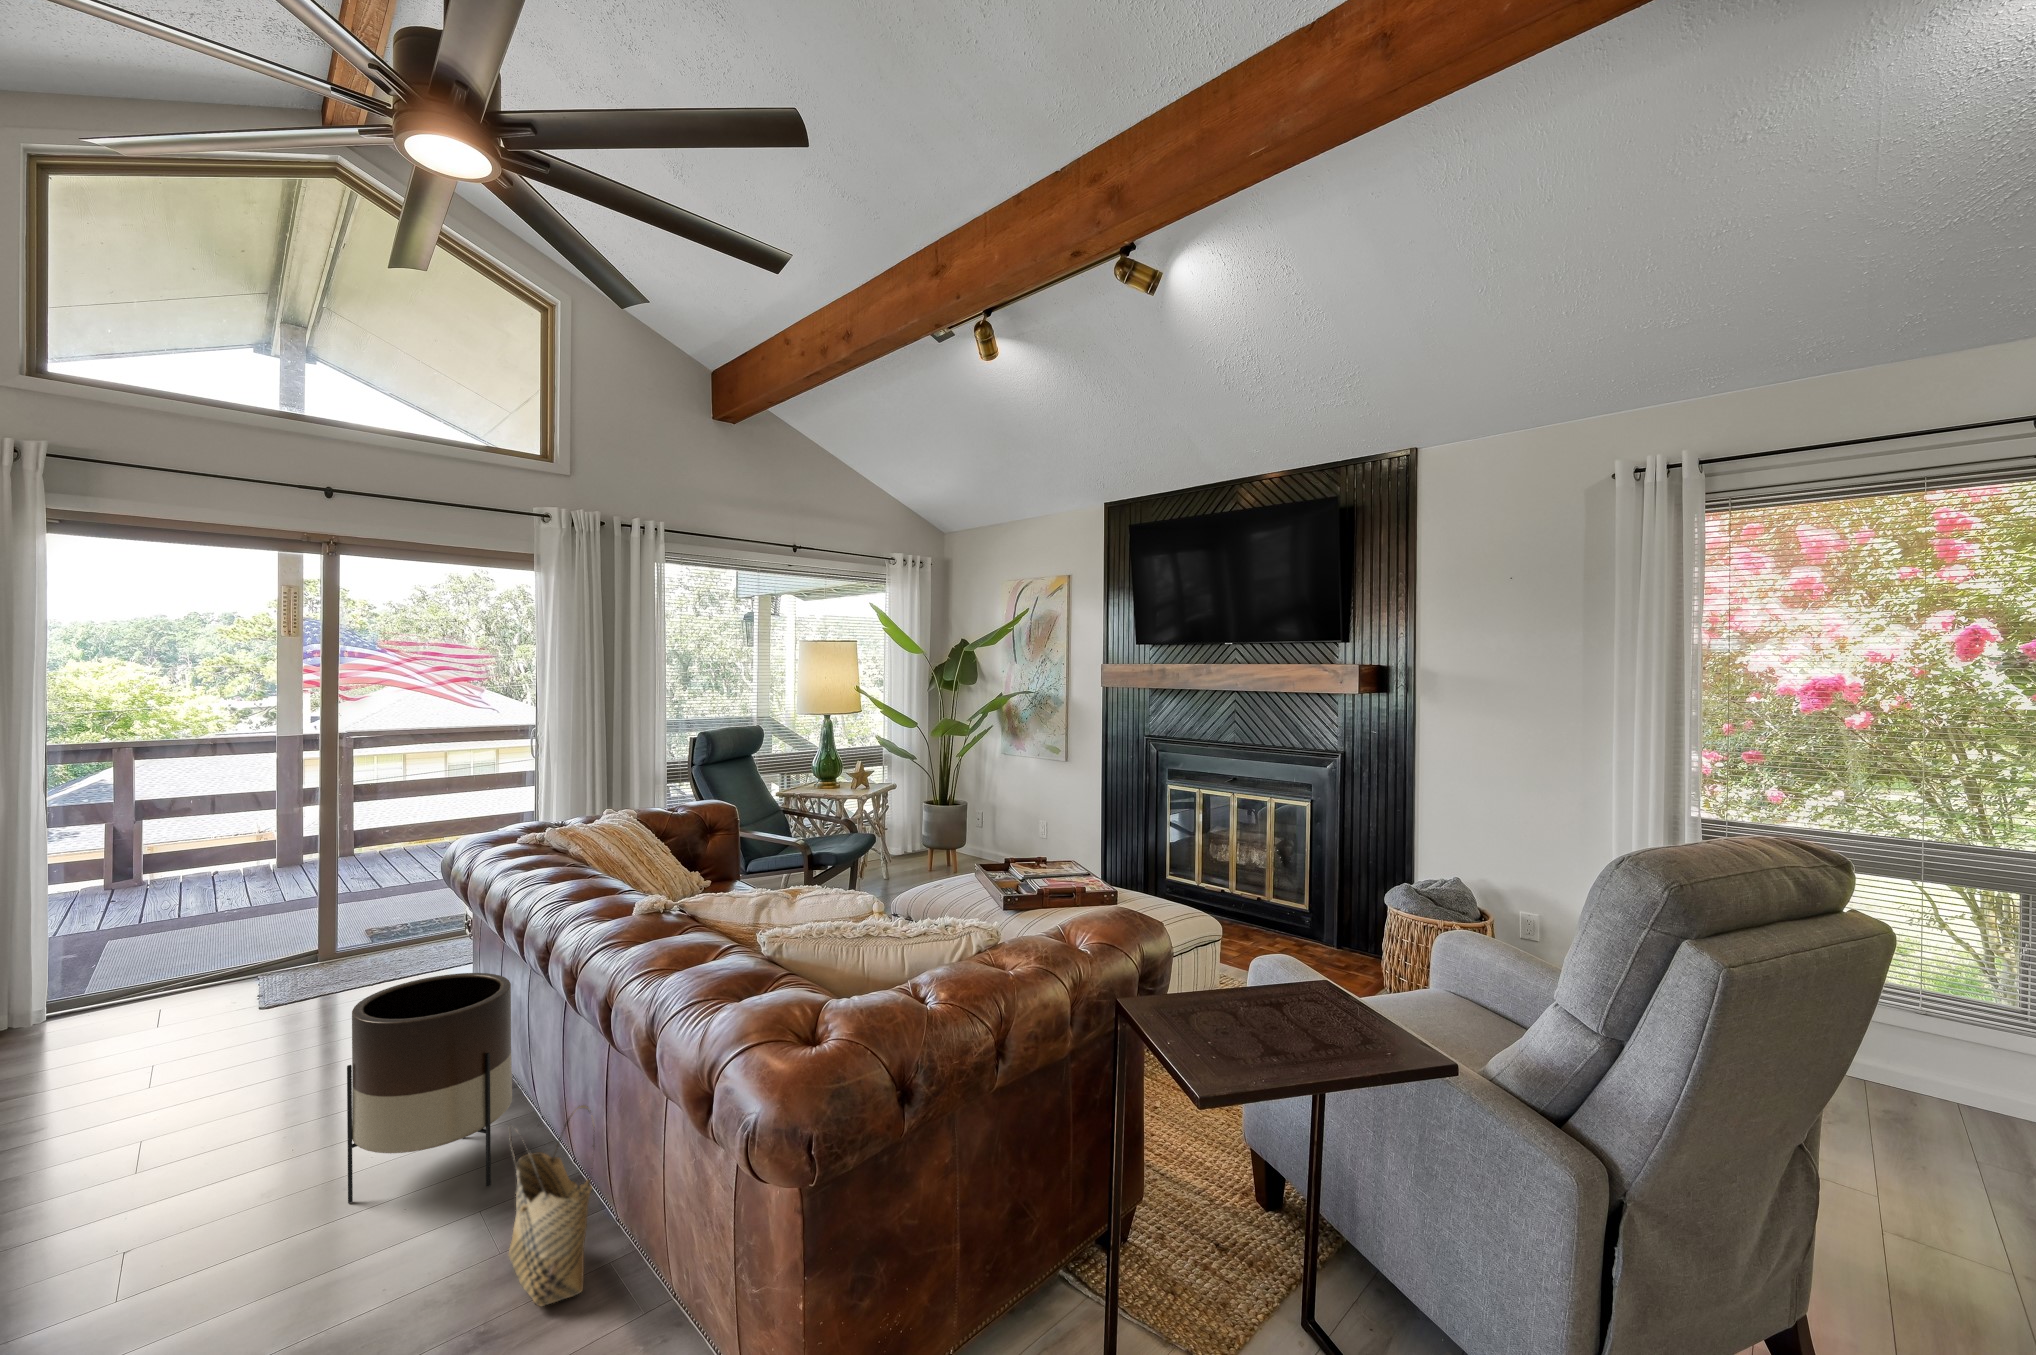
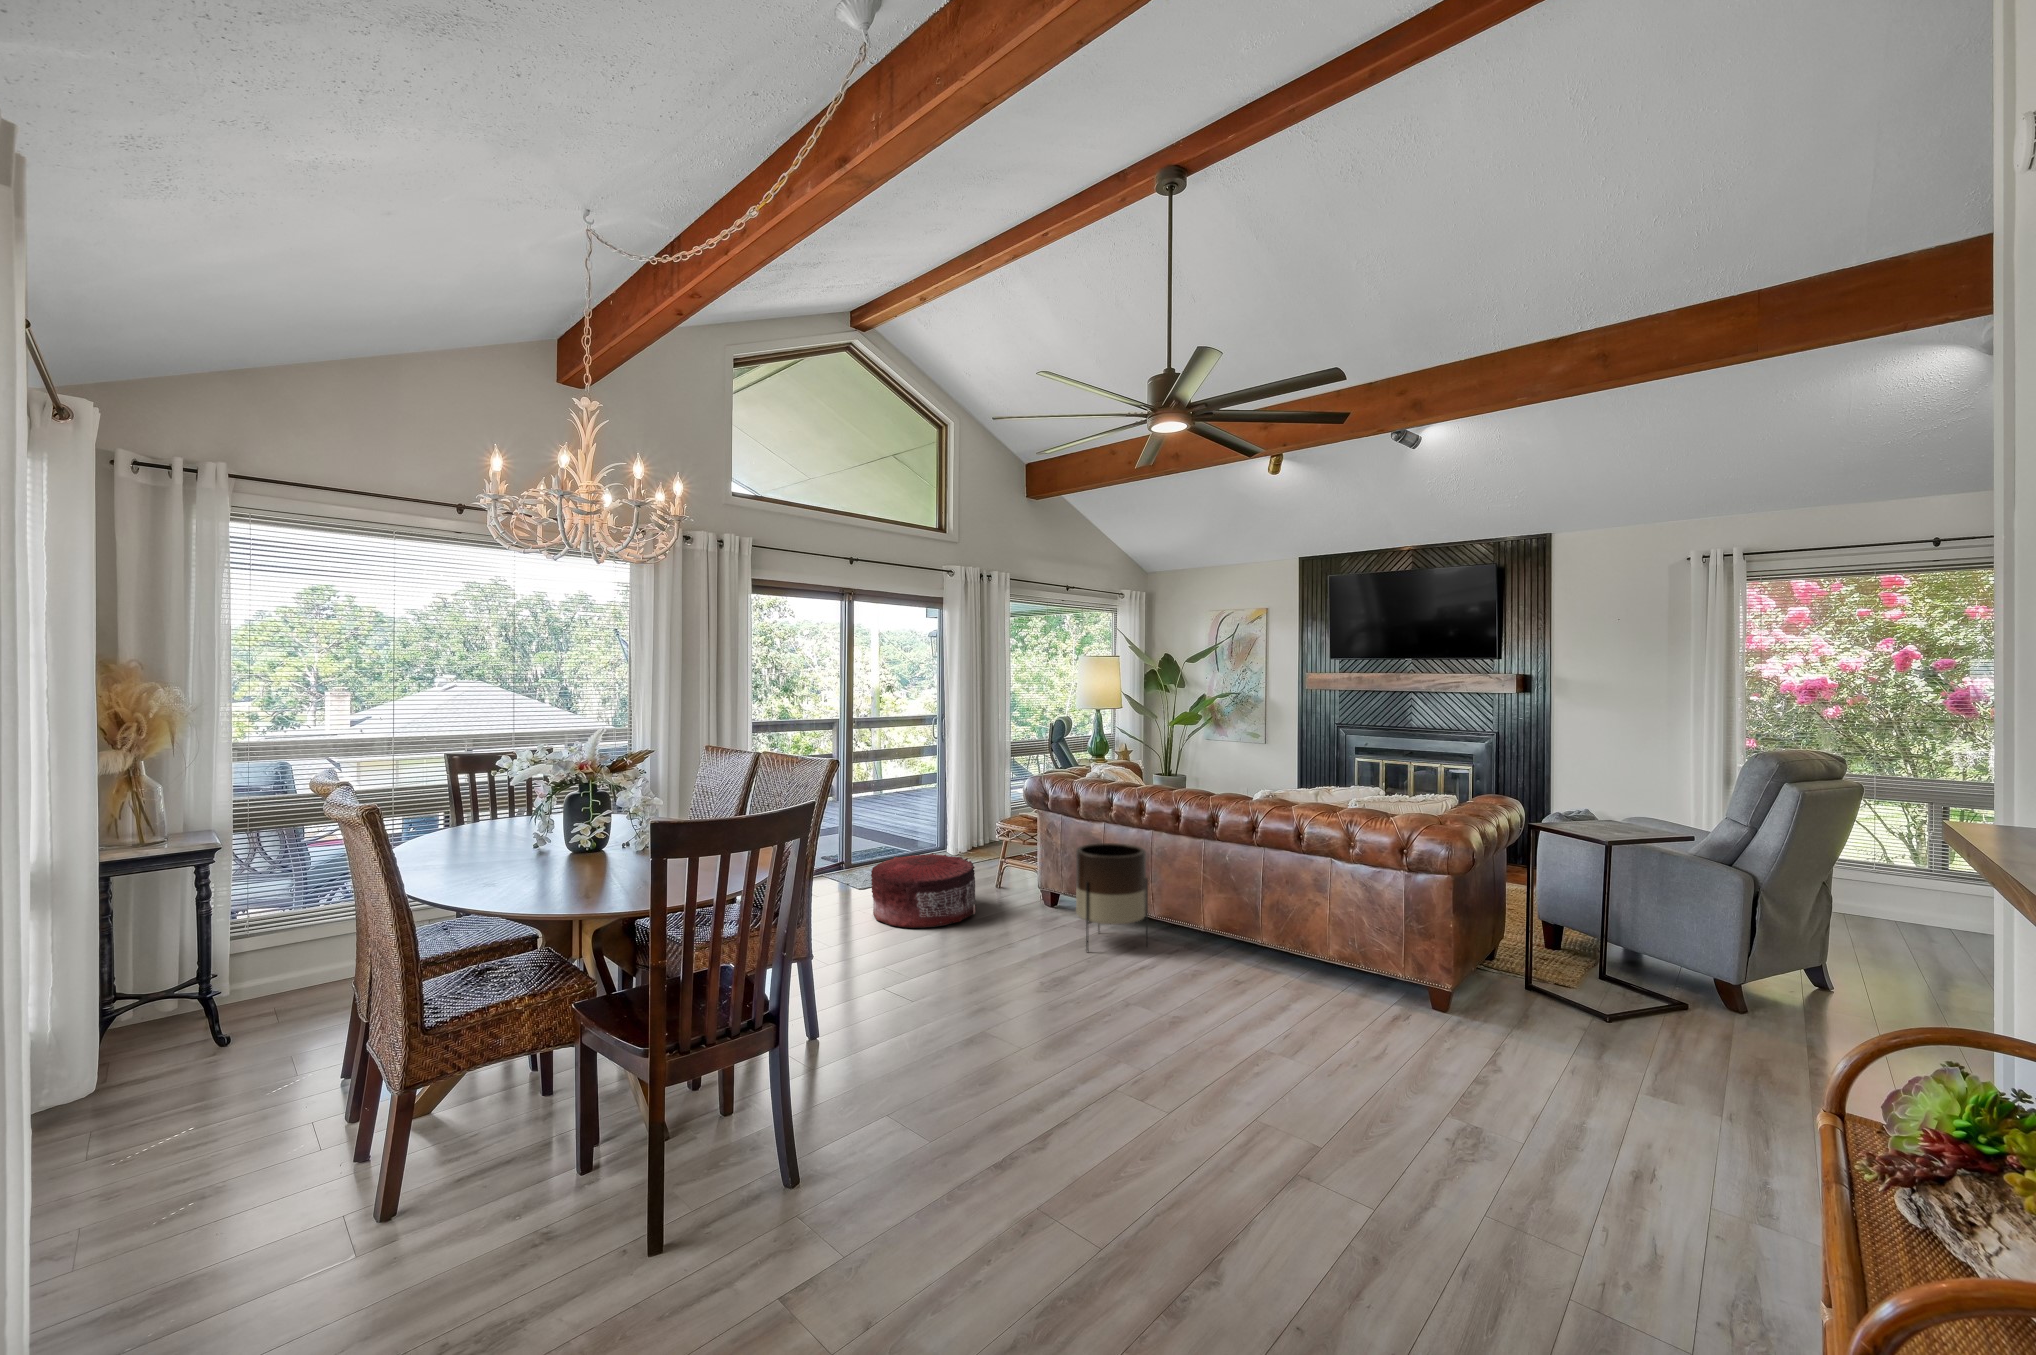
pouf: none [113,960,364,1118] -> present [871,853,976,928]
woven basket: present [508,1105,595,1306] -> none [1206,891,1261,975]

